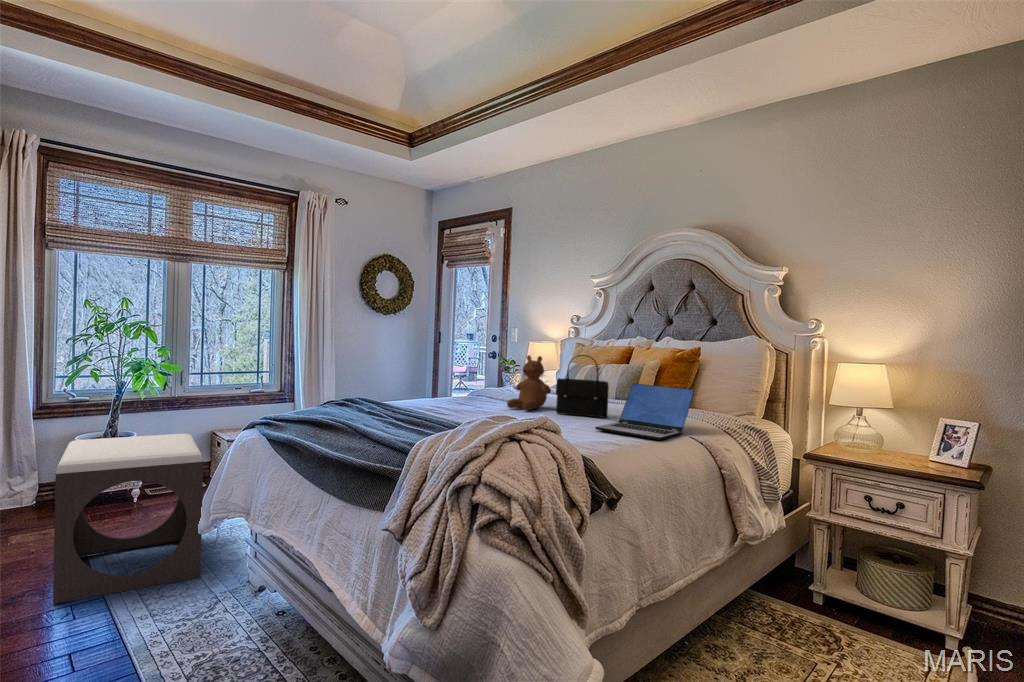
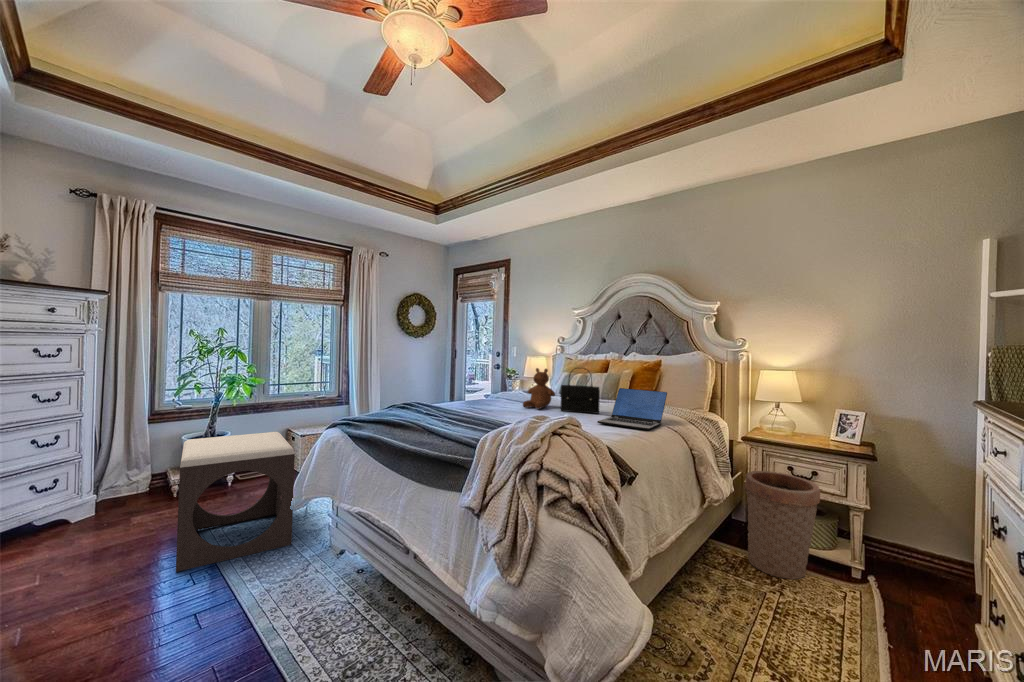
basket: none [800,500,902,647] -> present [745,471,820,579]

